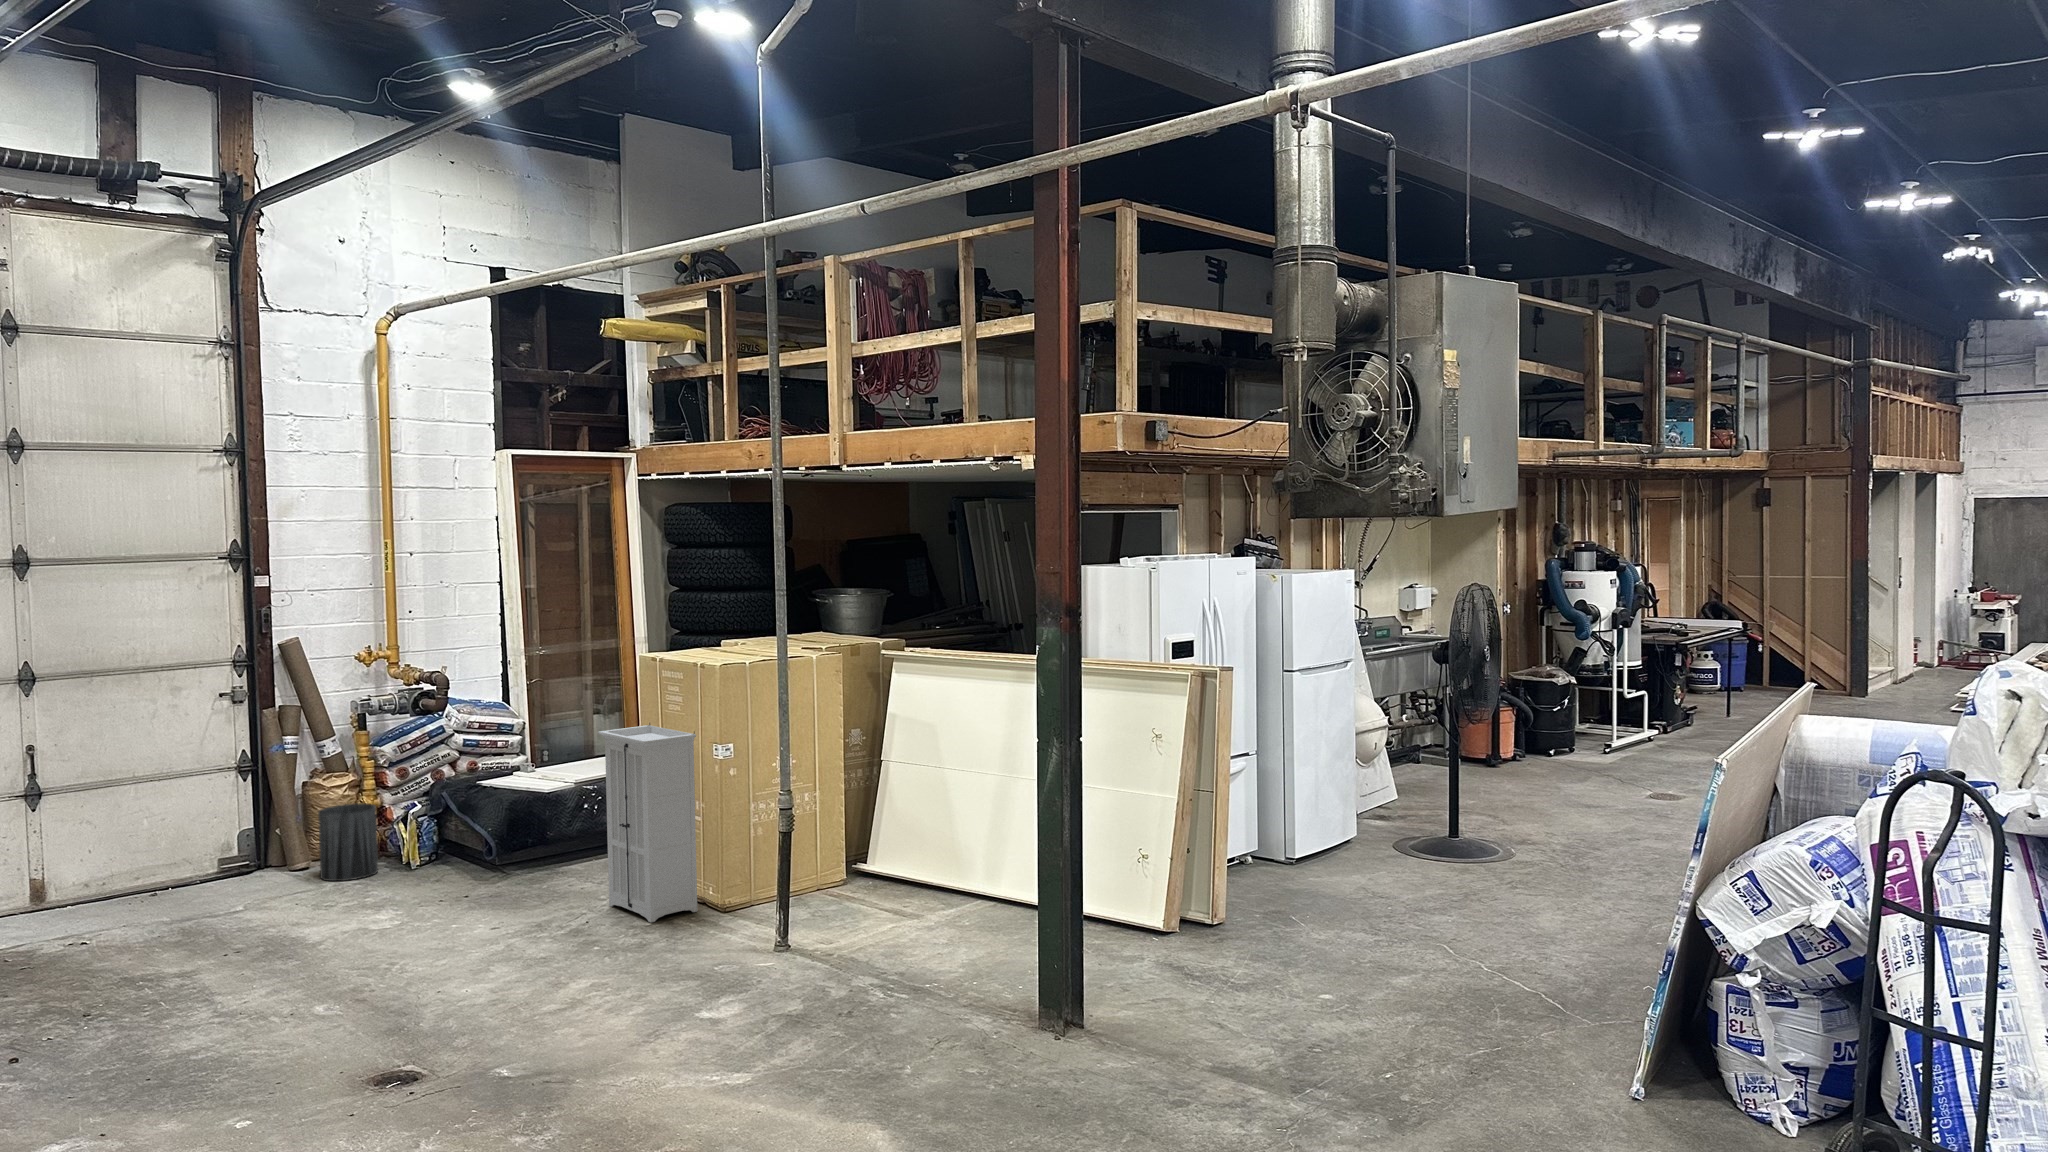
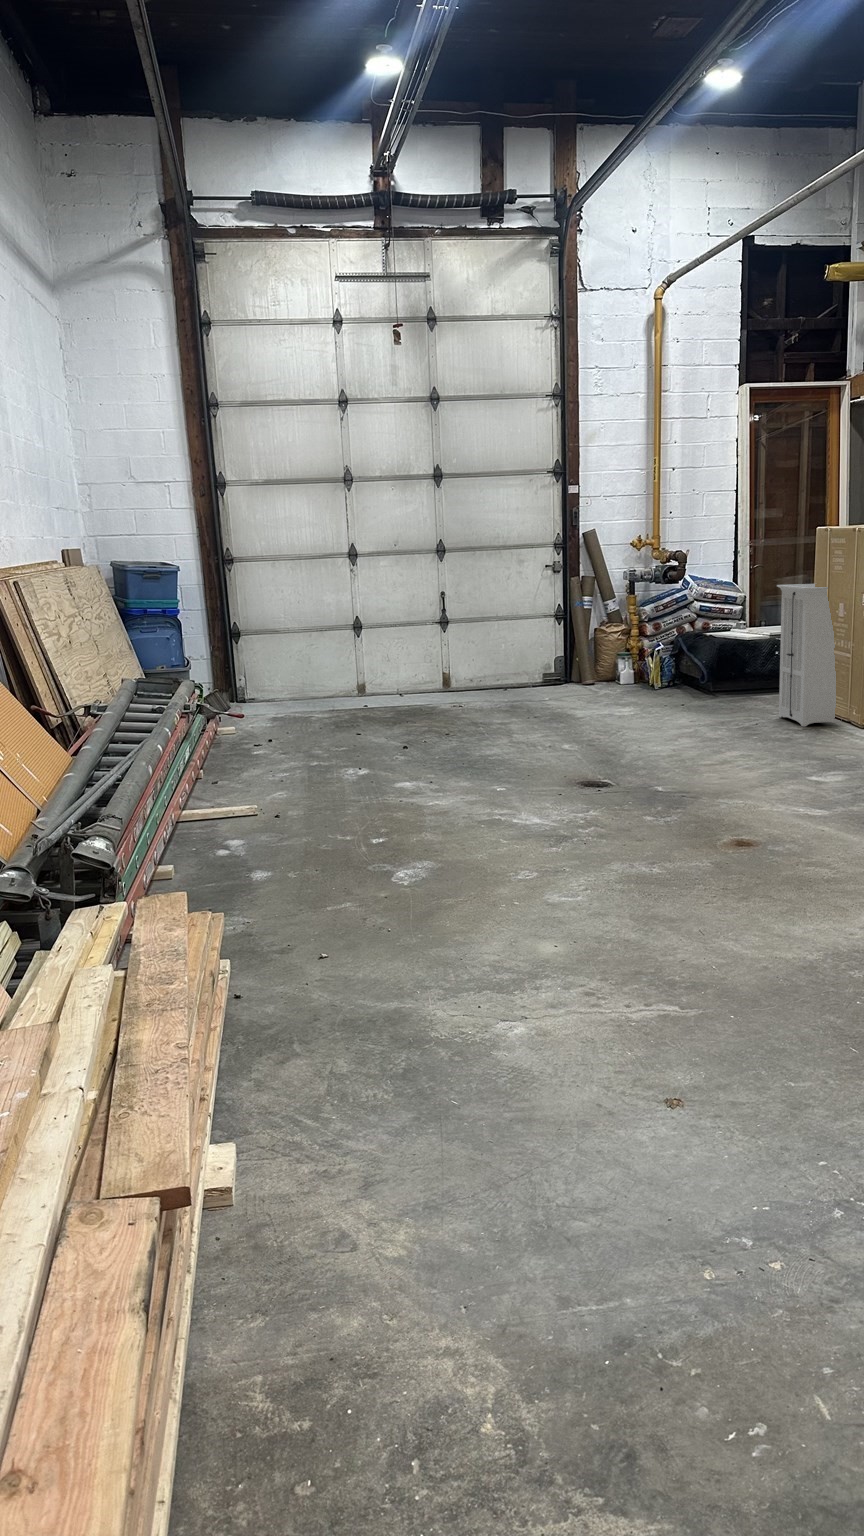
trash can: present [318,803,378,881] -> none [600,644,637,694]

